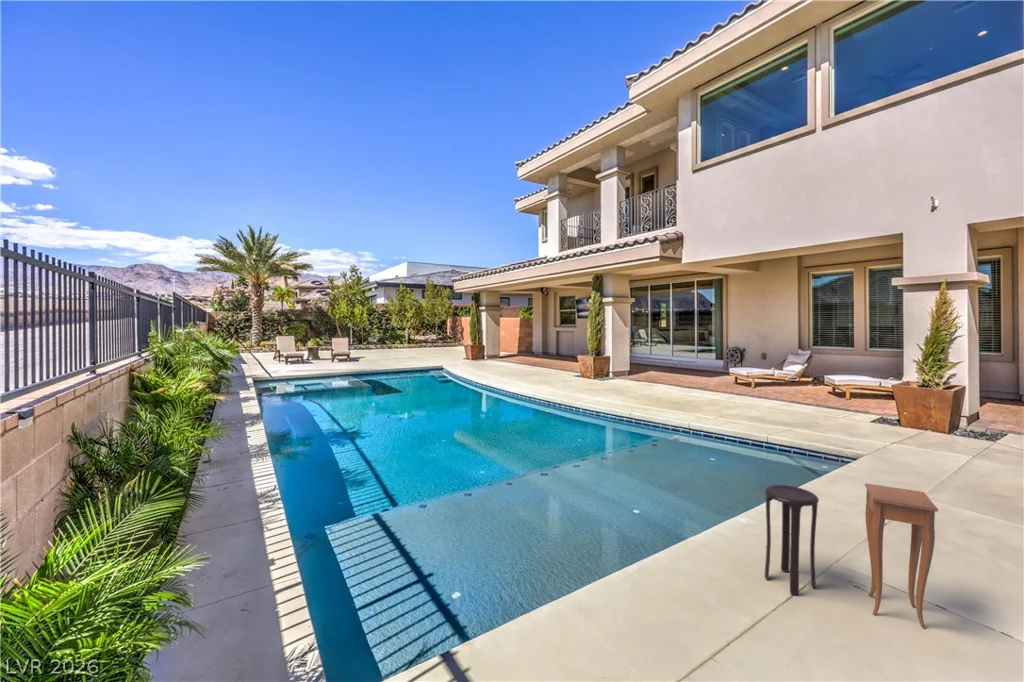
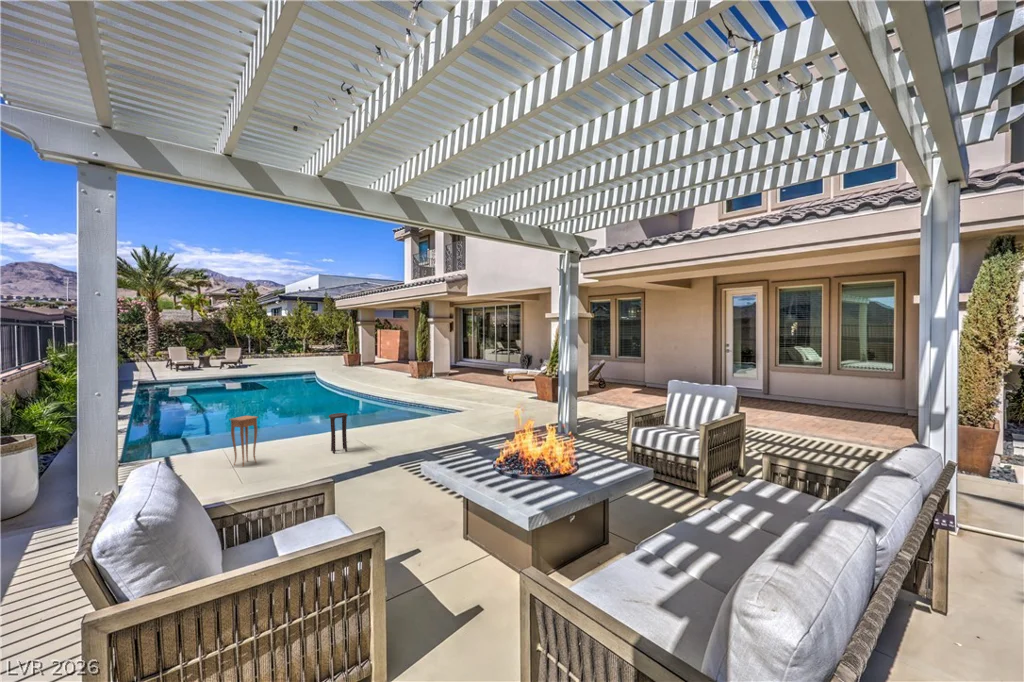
side table: present [865,483,938,629] -> present [229,416,258,466]

